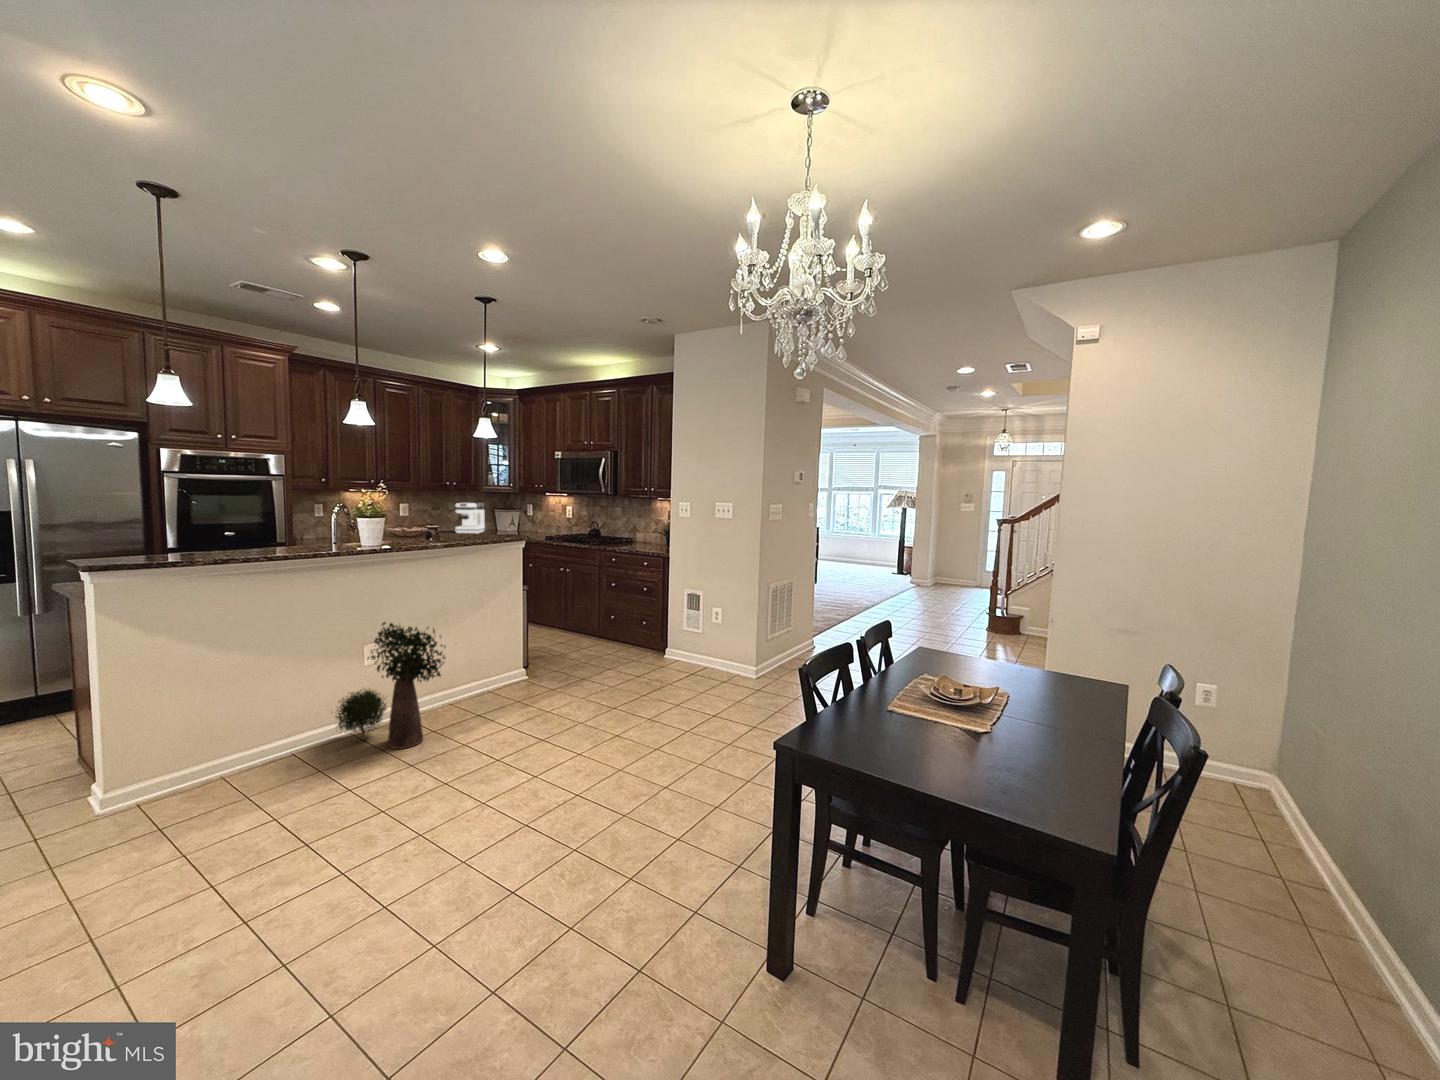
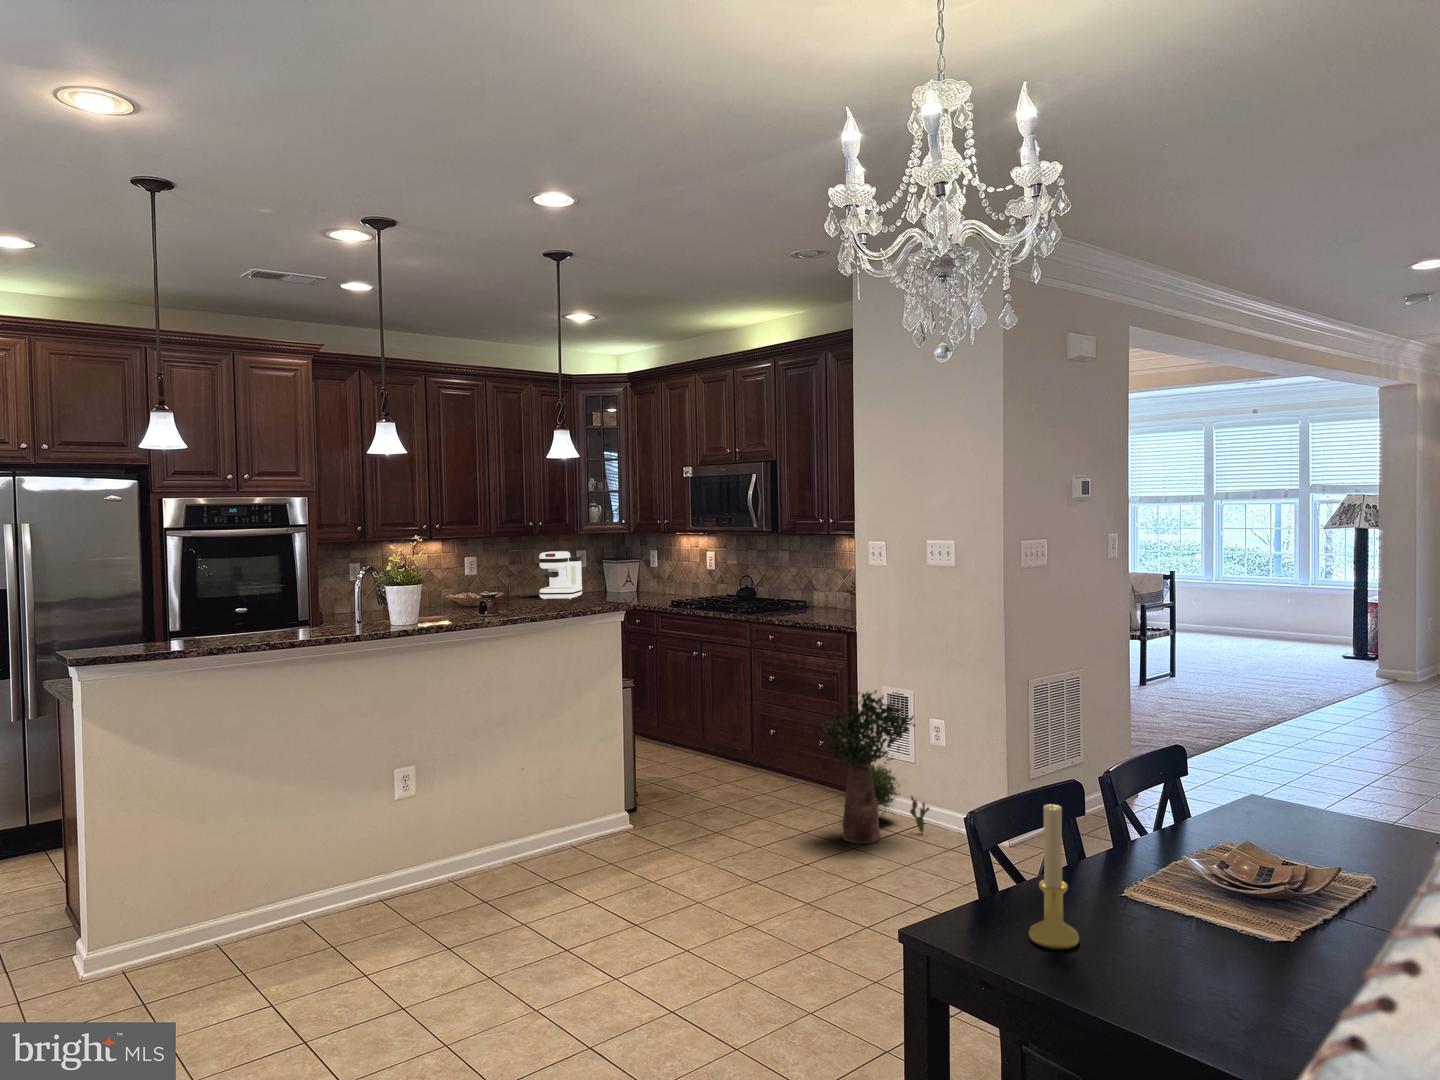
potted plant: present [336,622,445,749] -> present [815,691,929,844]
candle holder: none [832,648,861,734] -> present [1029,804,1079,949]

